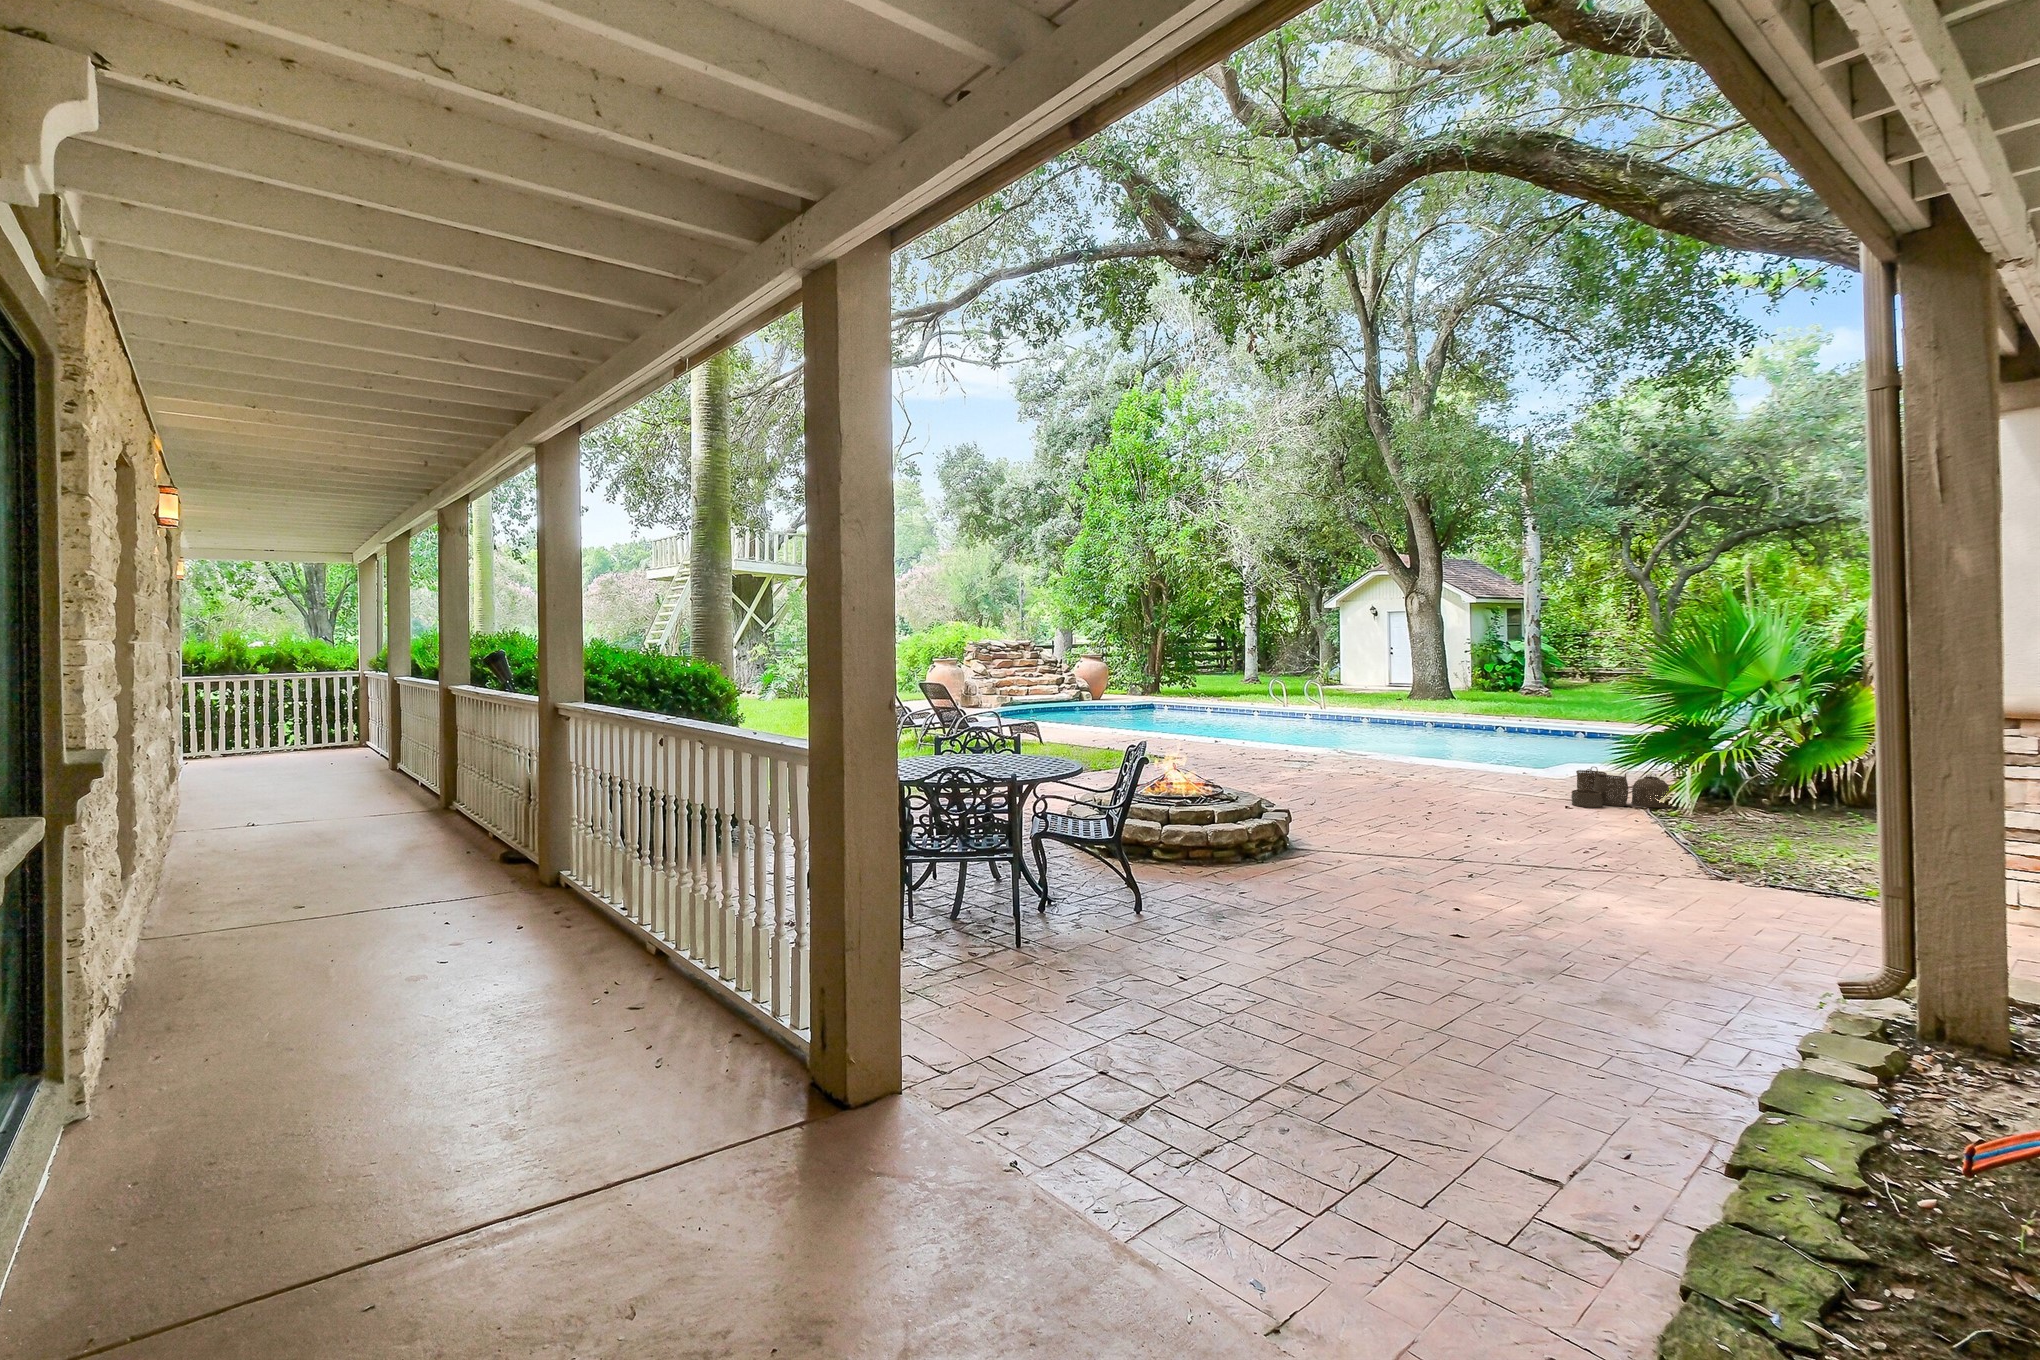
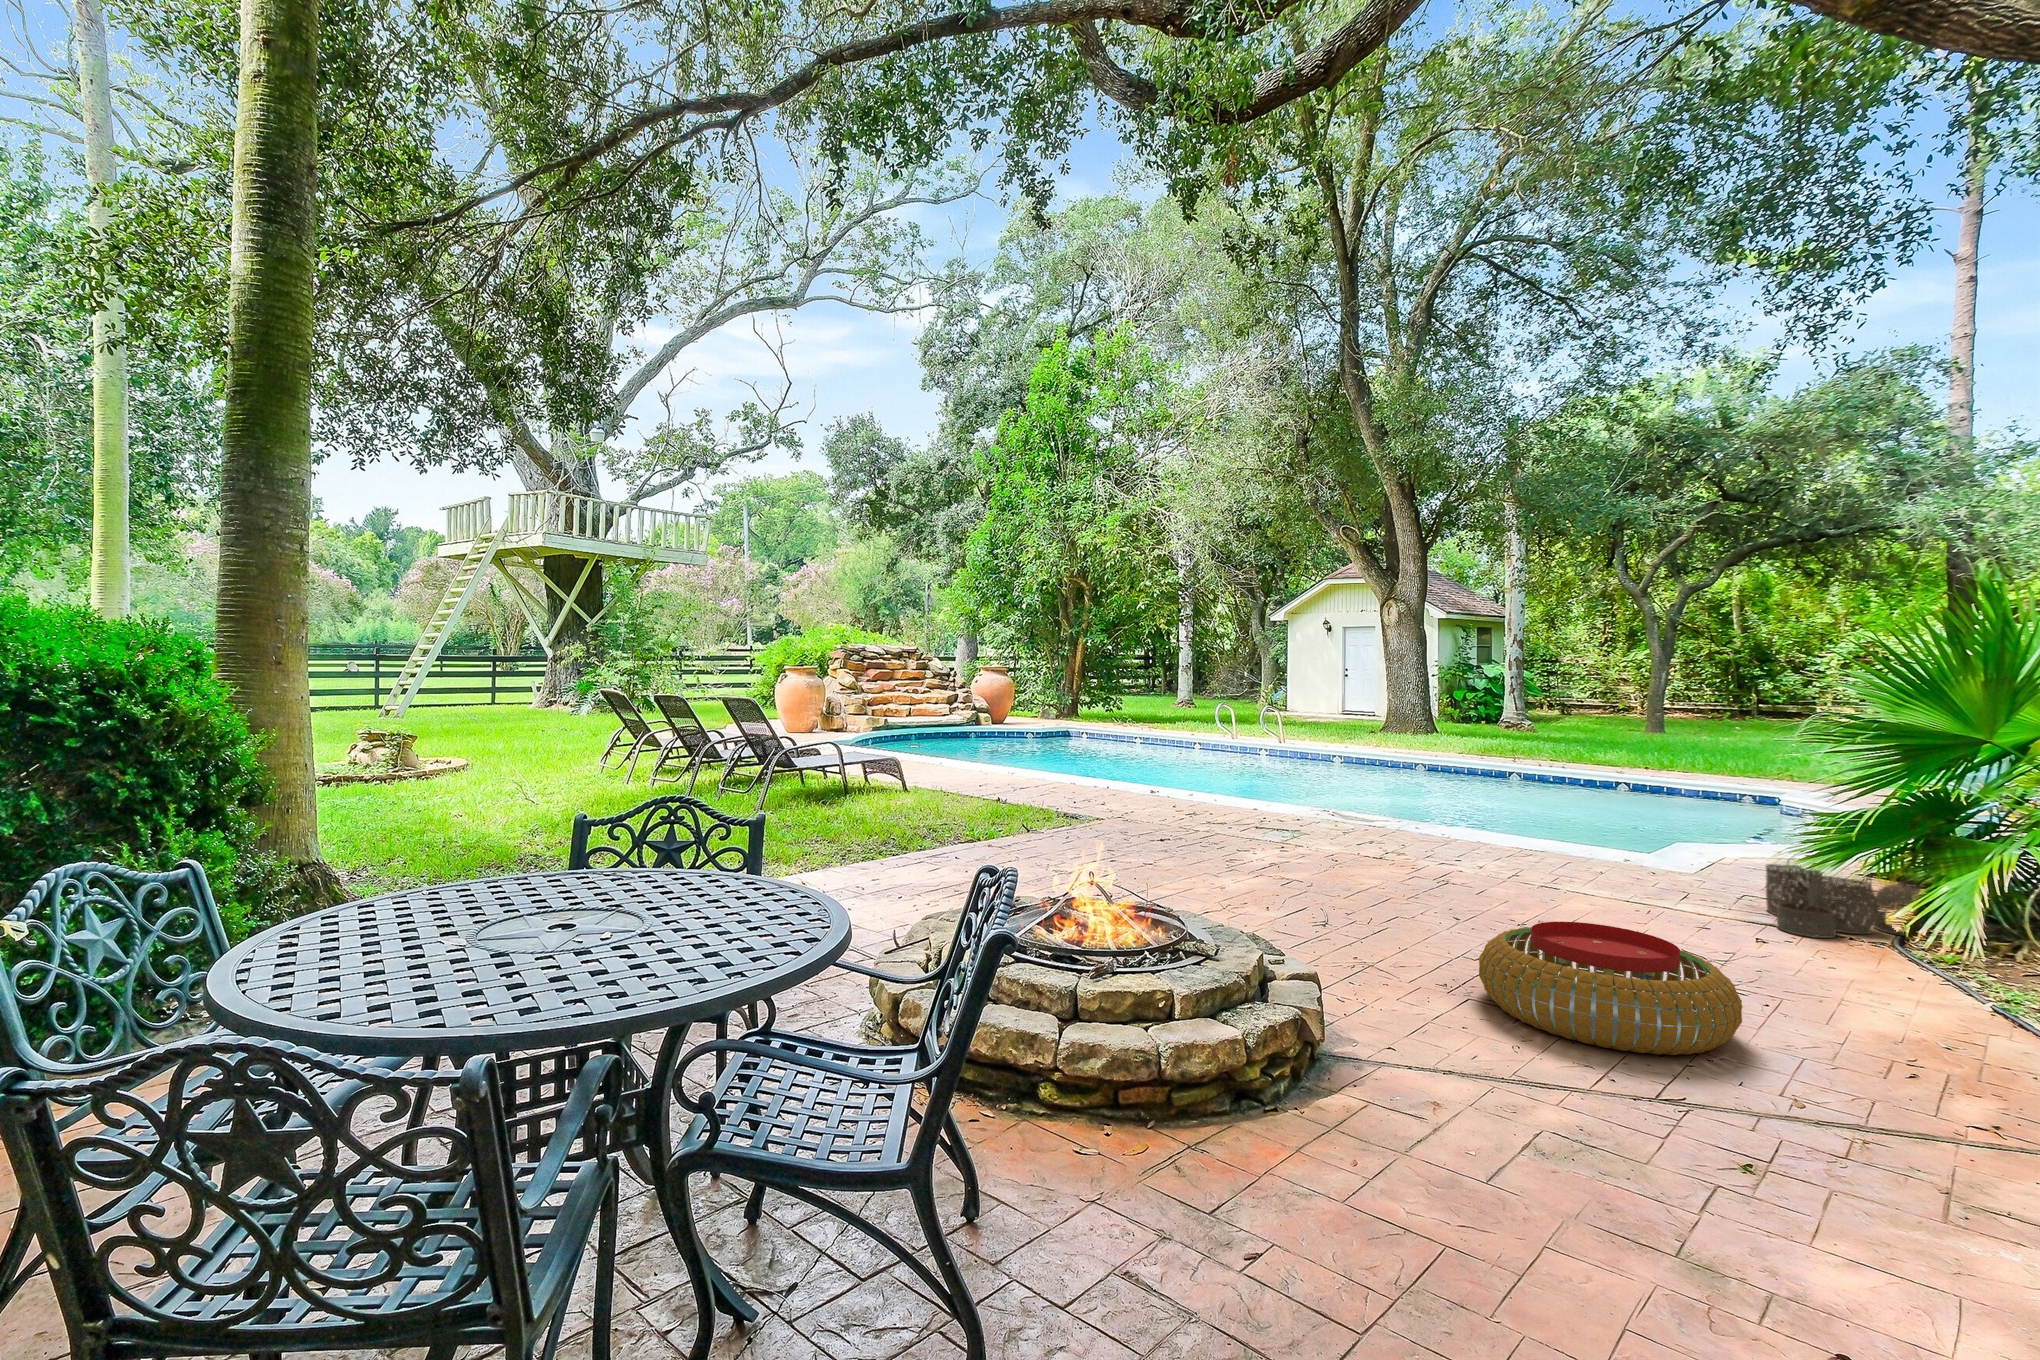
pouf: none [1371,790,1488,842] -> present [1479,922,1742,1055]

